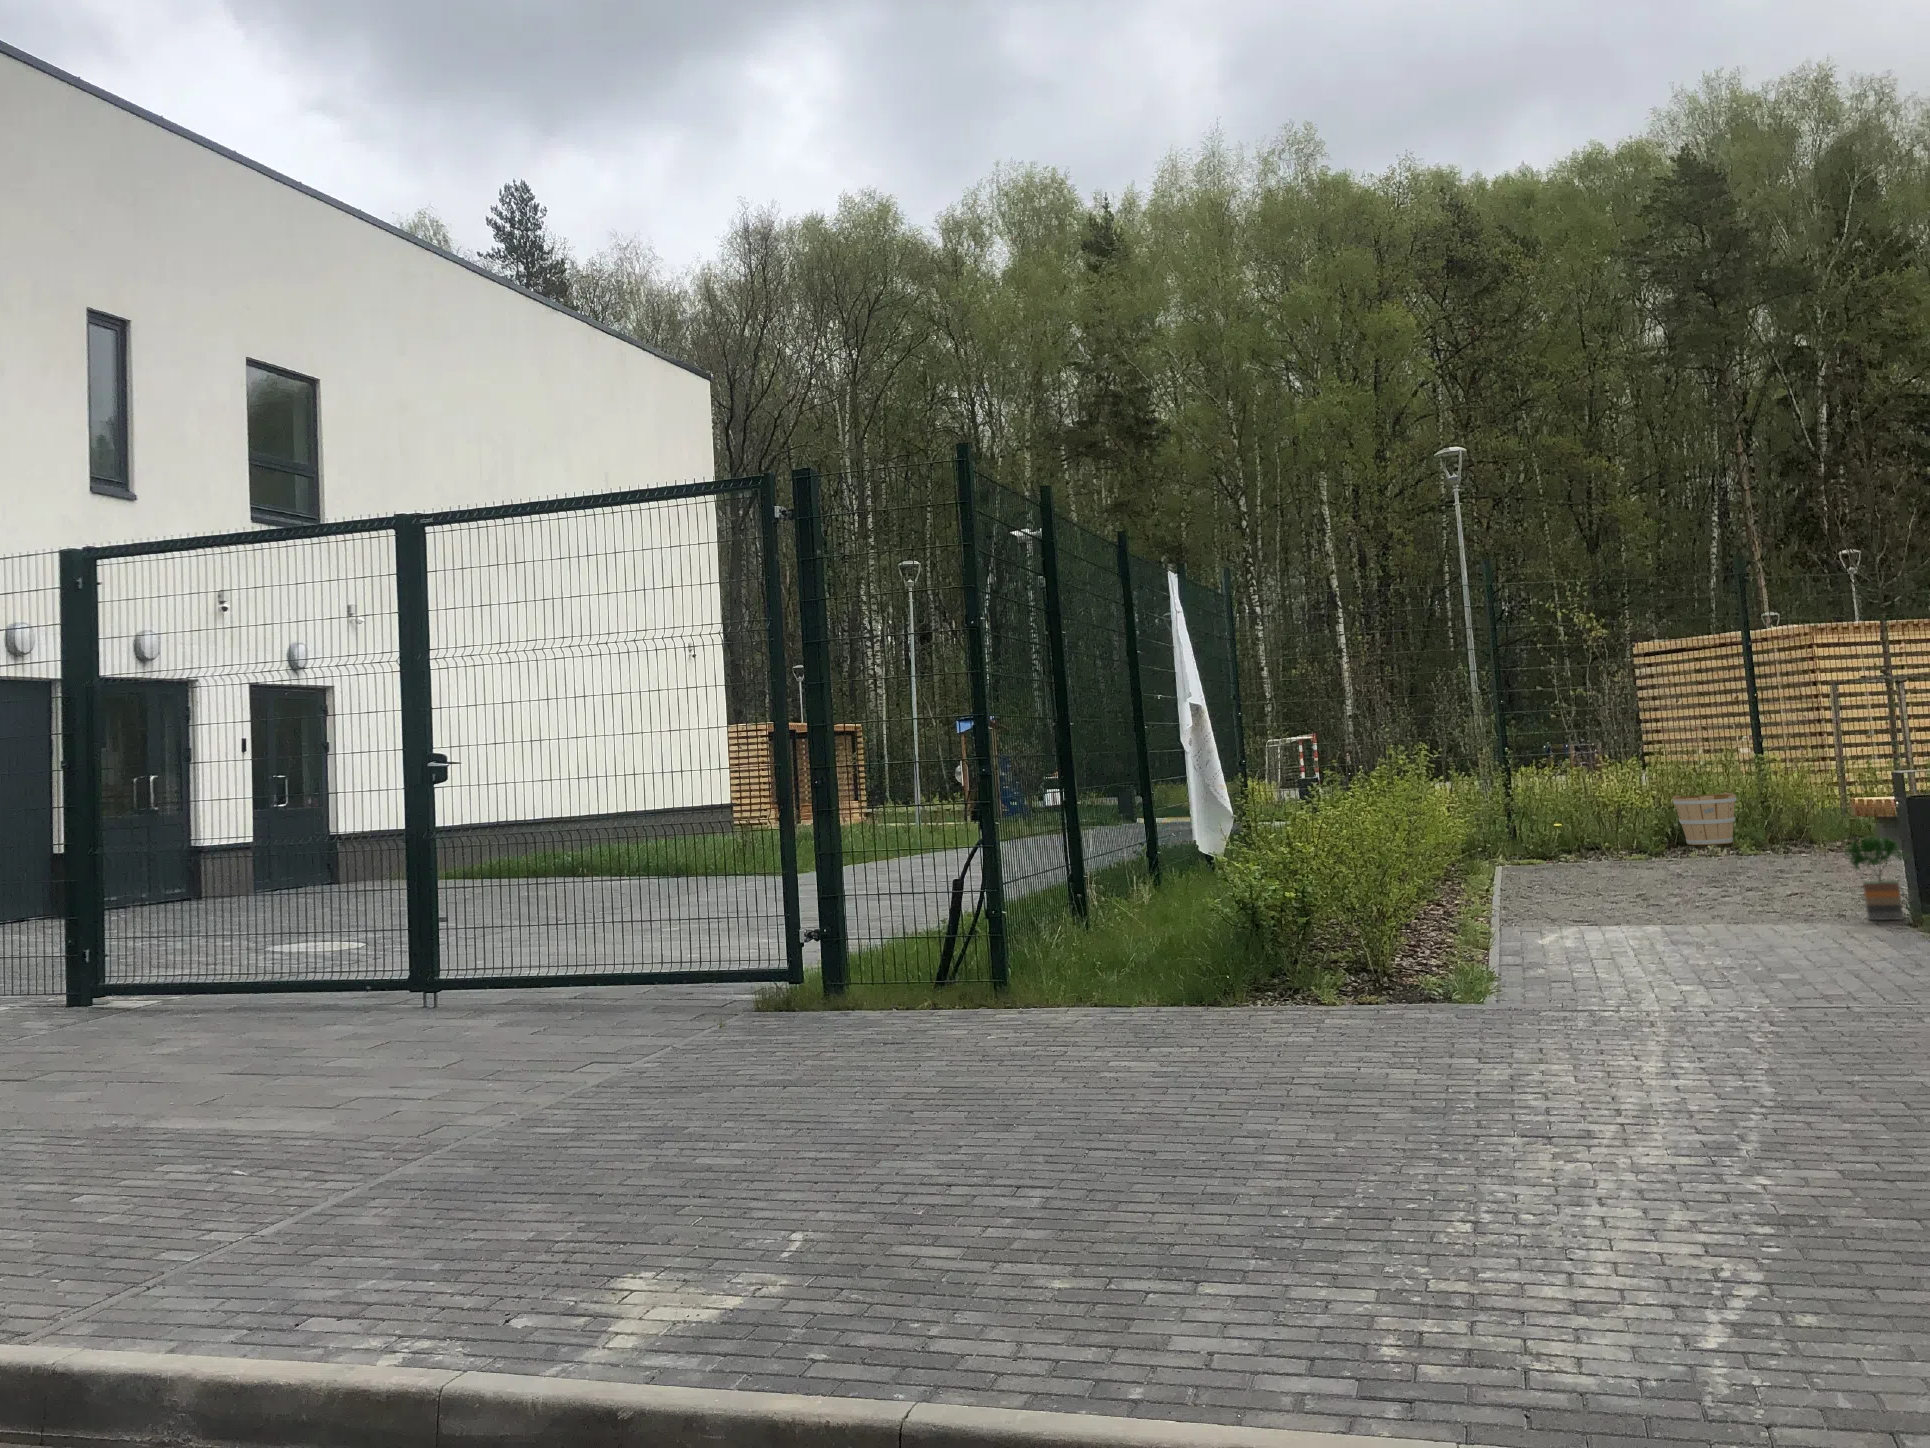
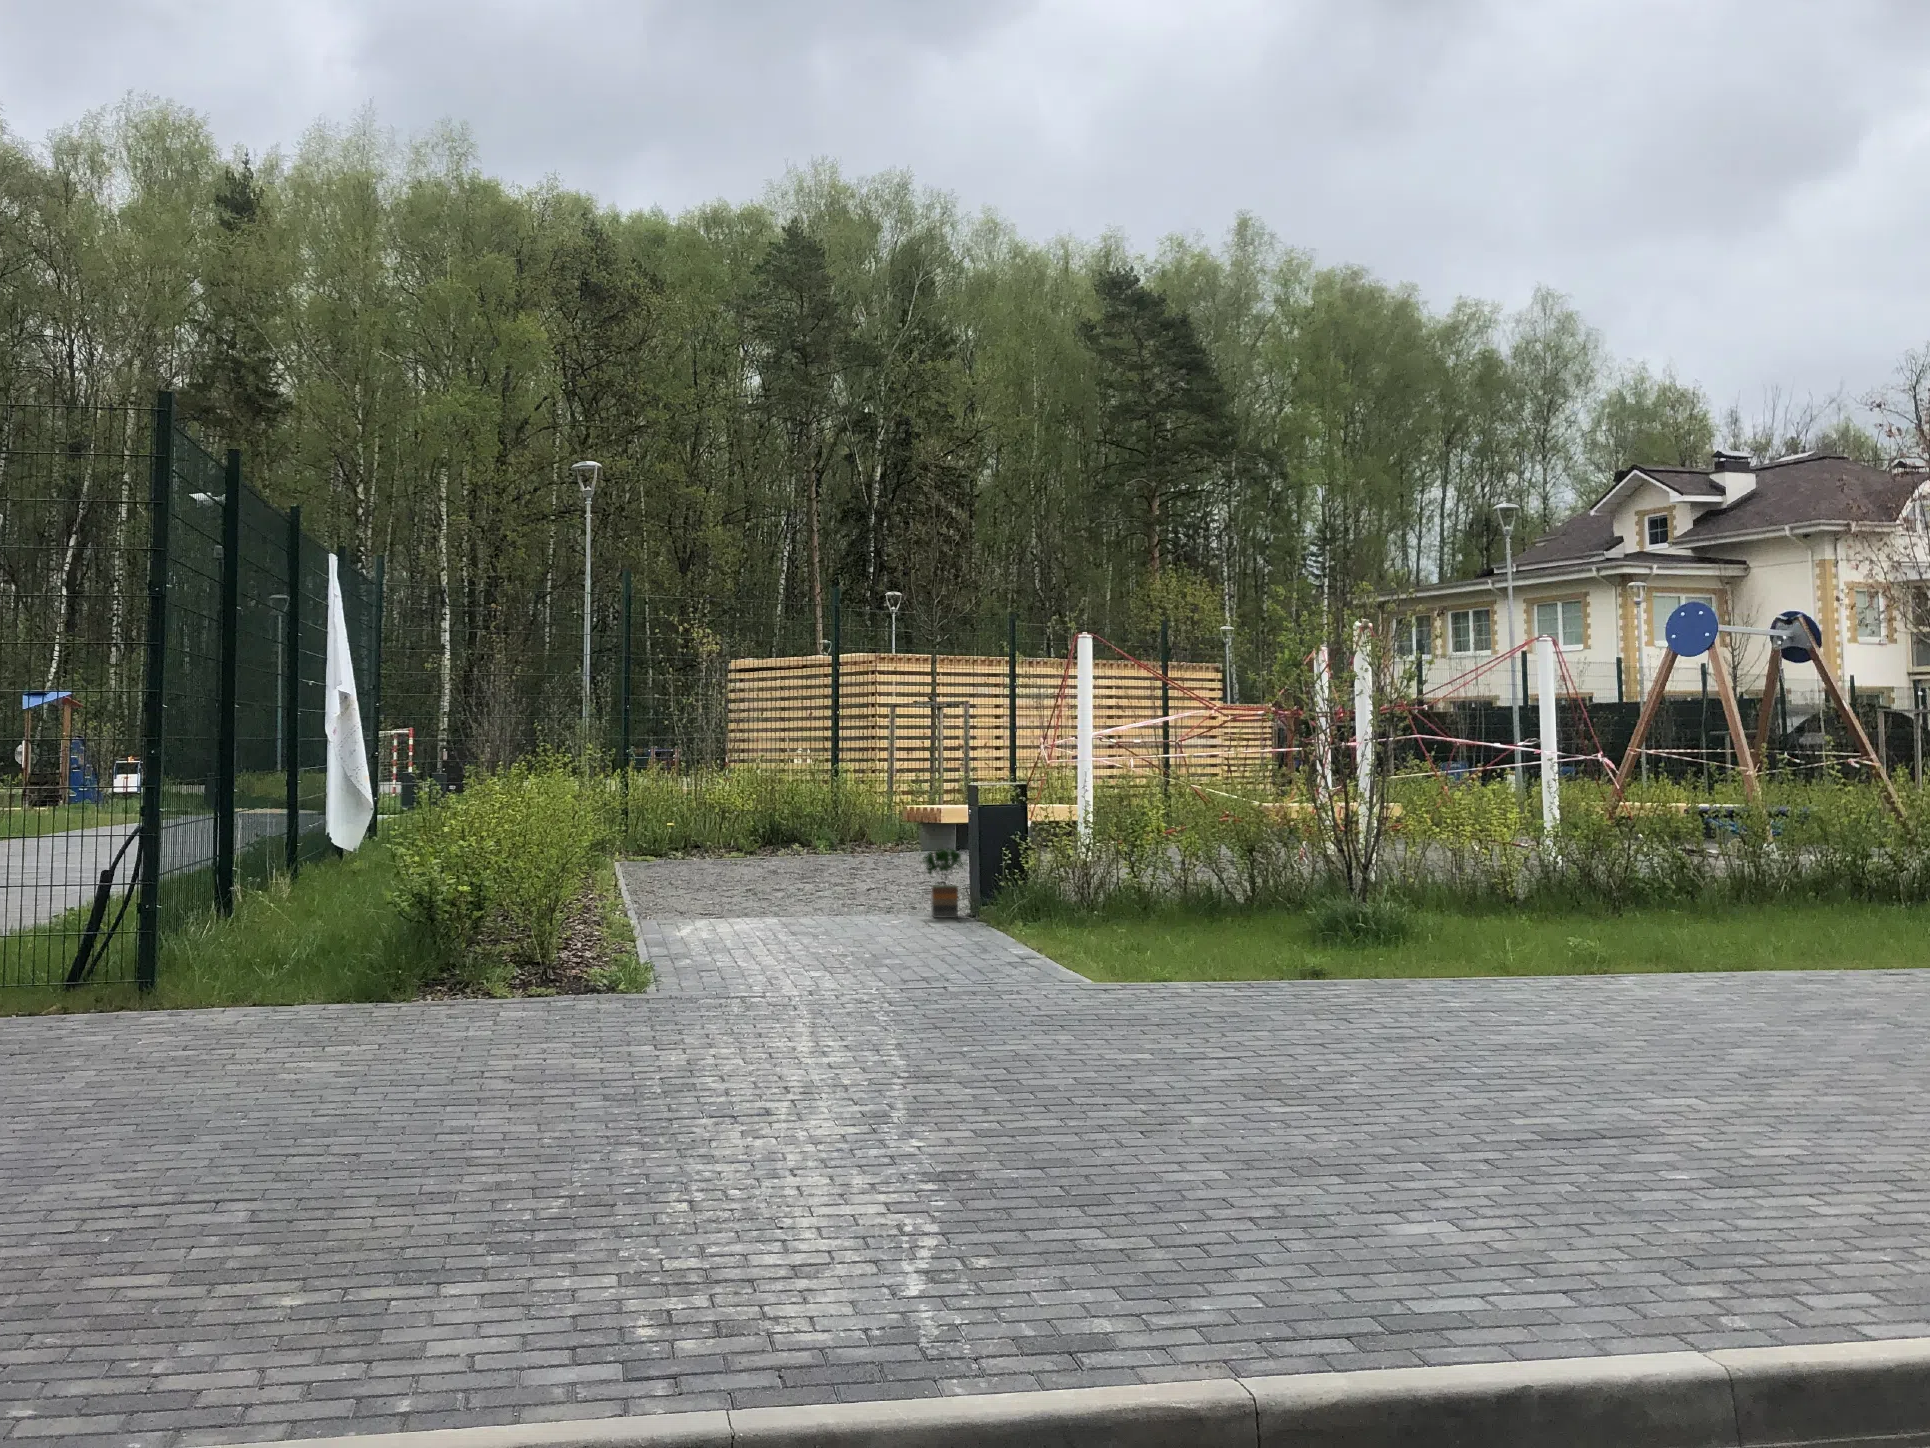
wooden bucket: present [1673,793,1736,845] -> none [772,806,822,851]

